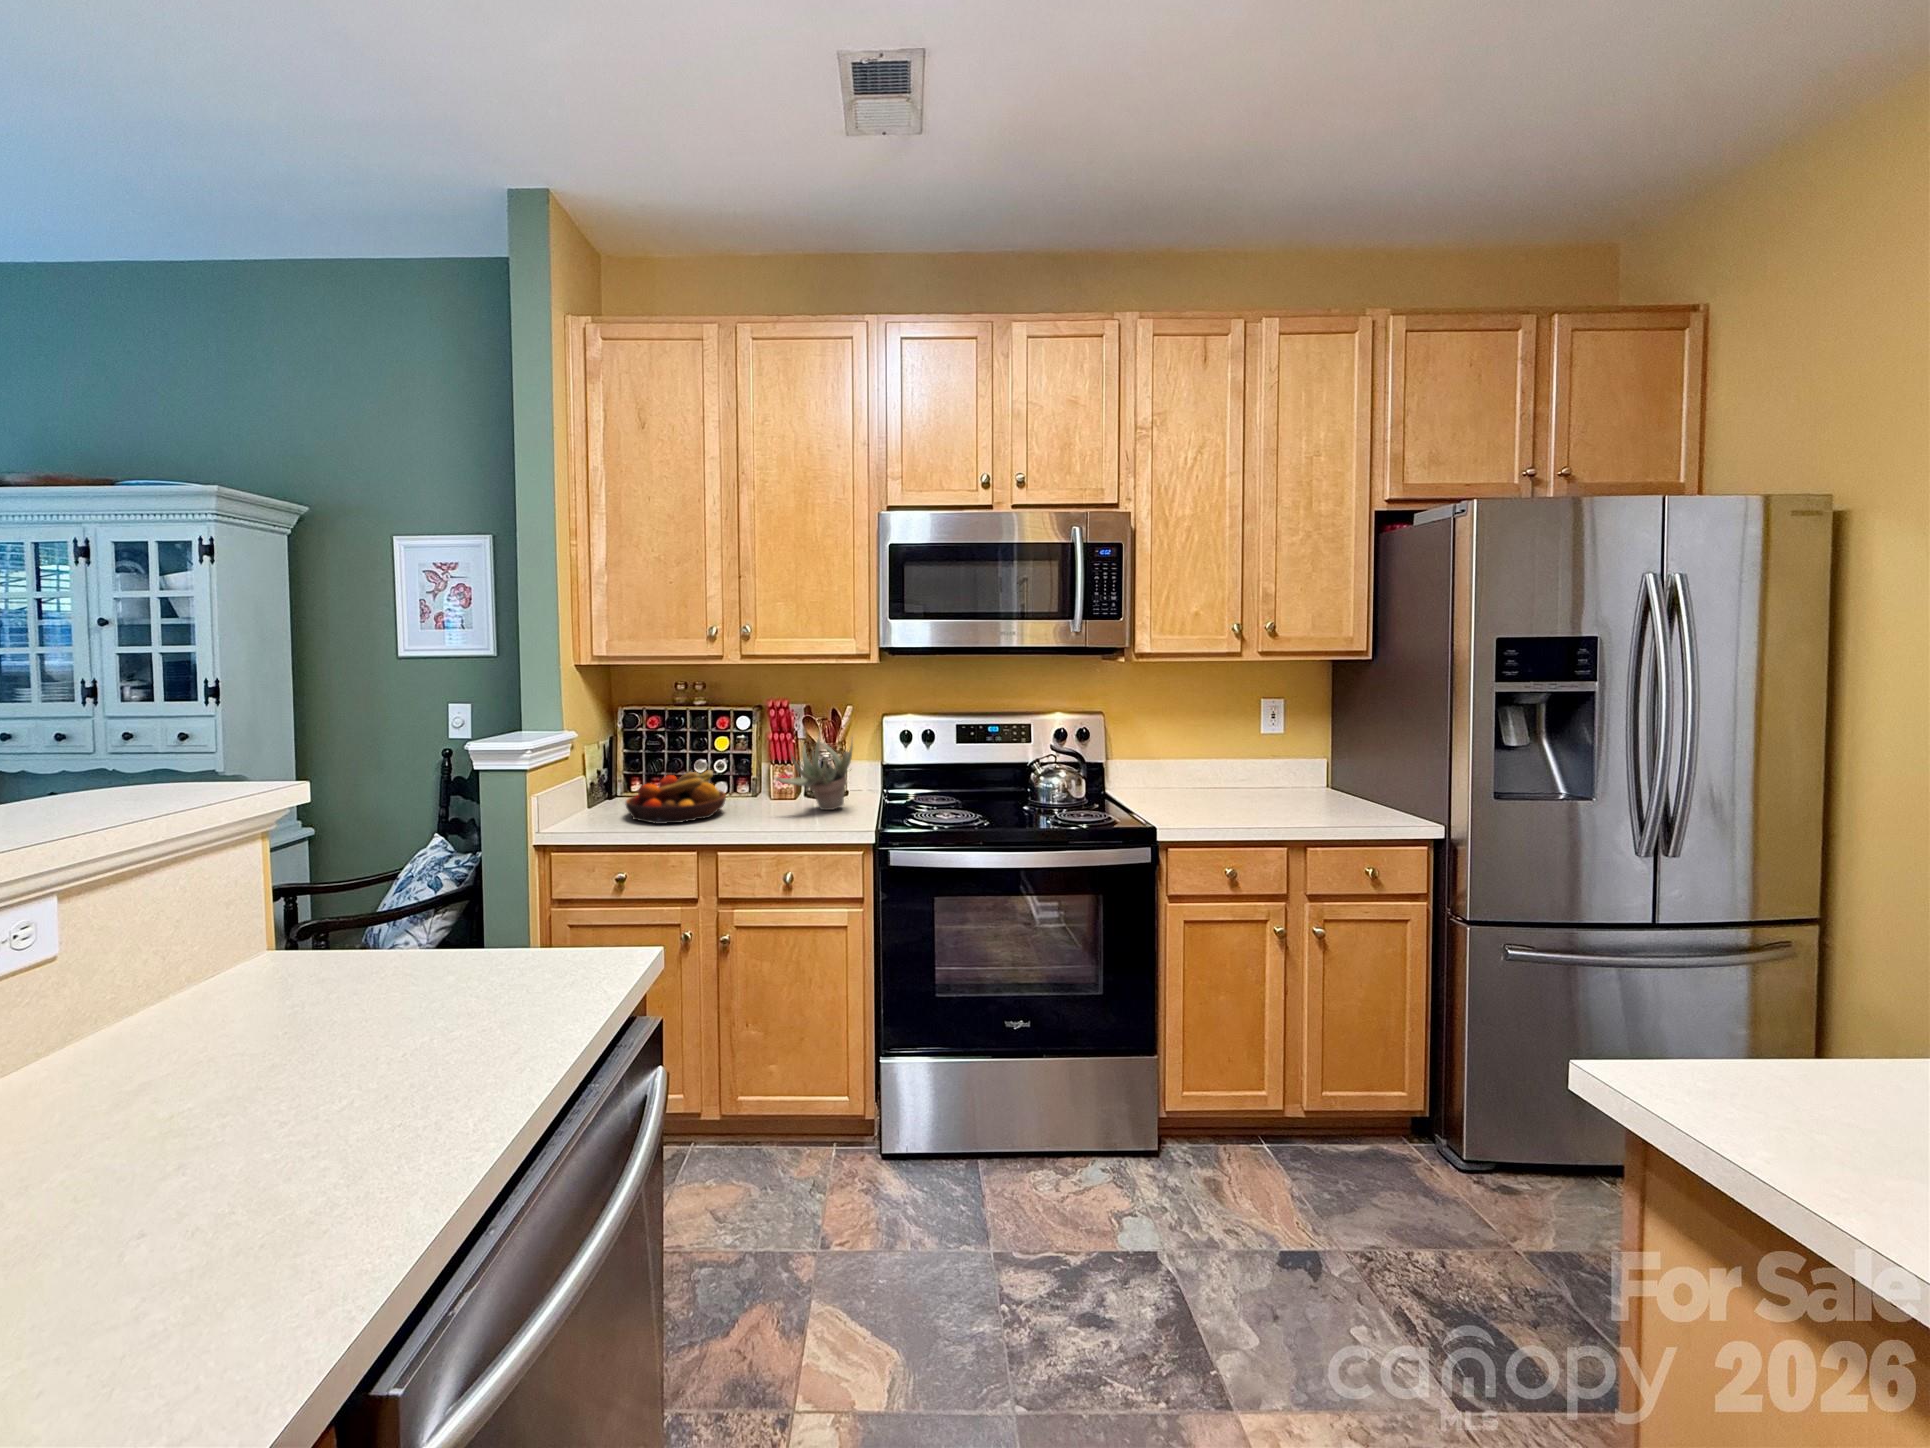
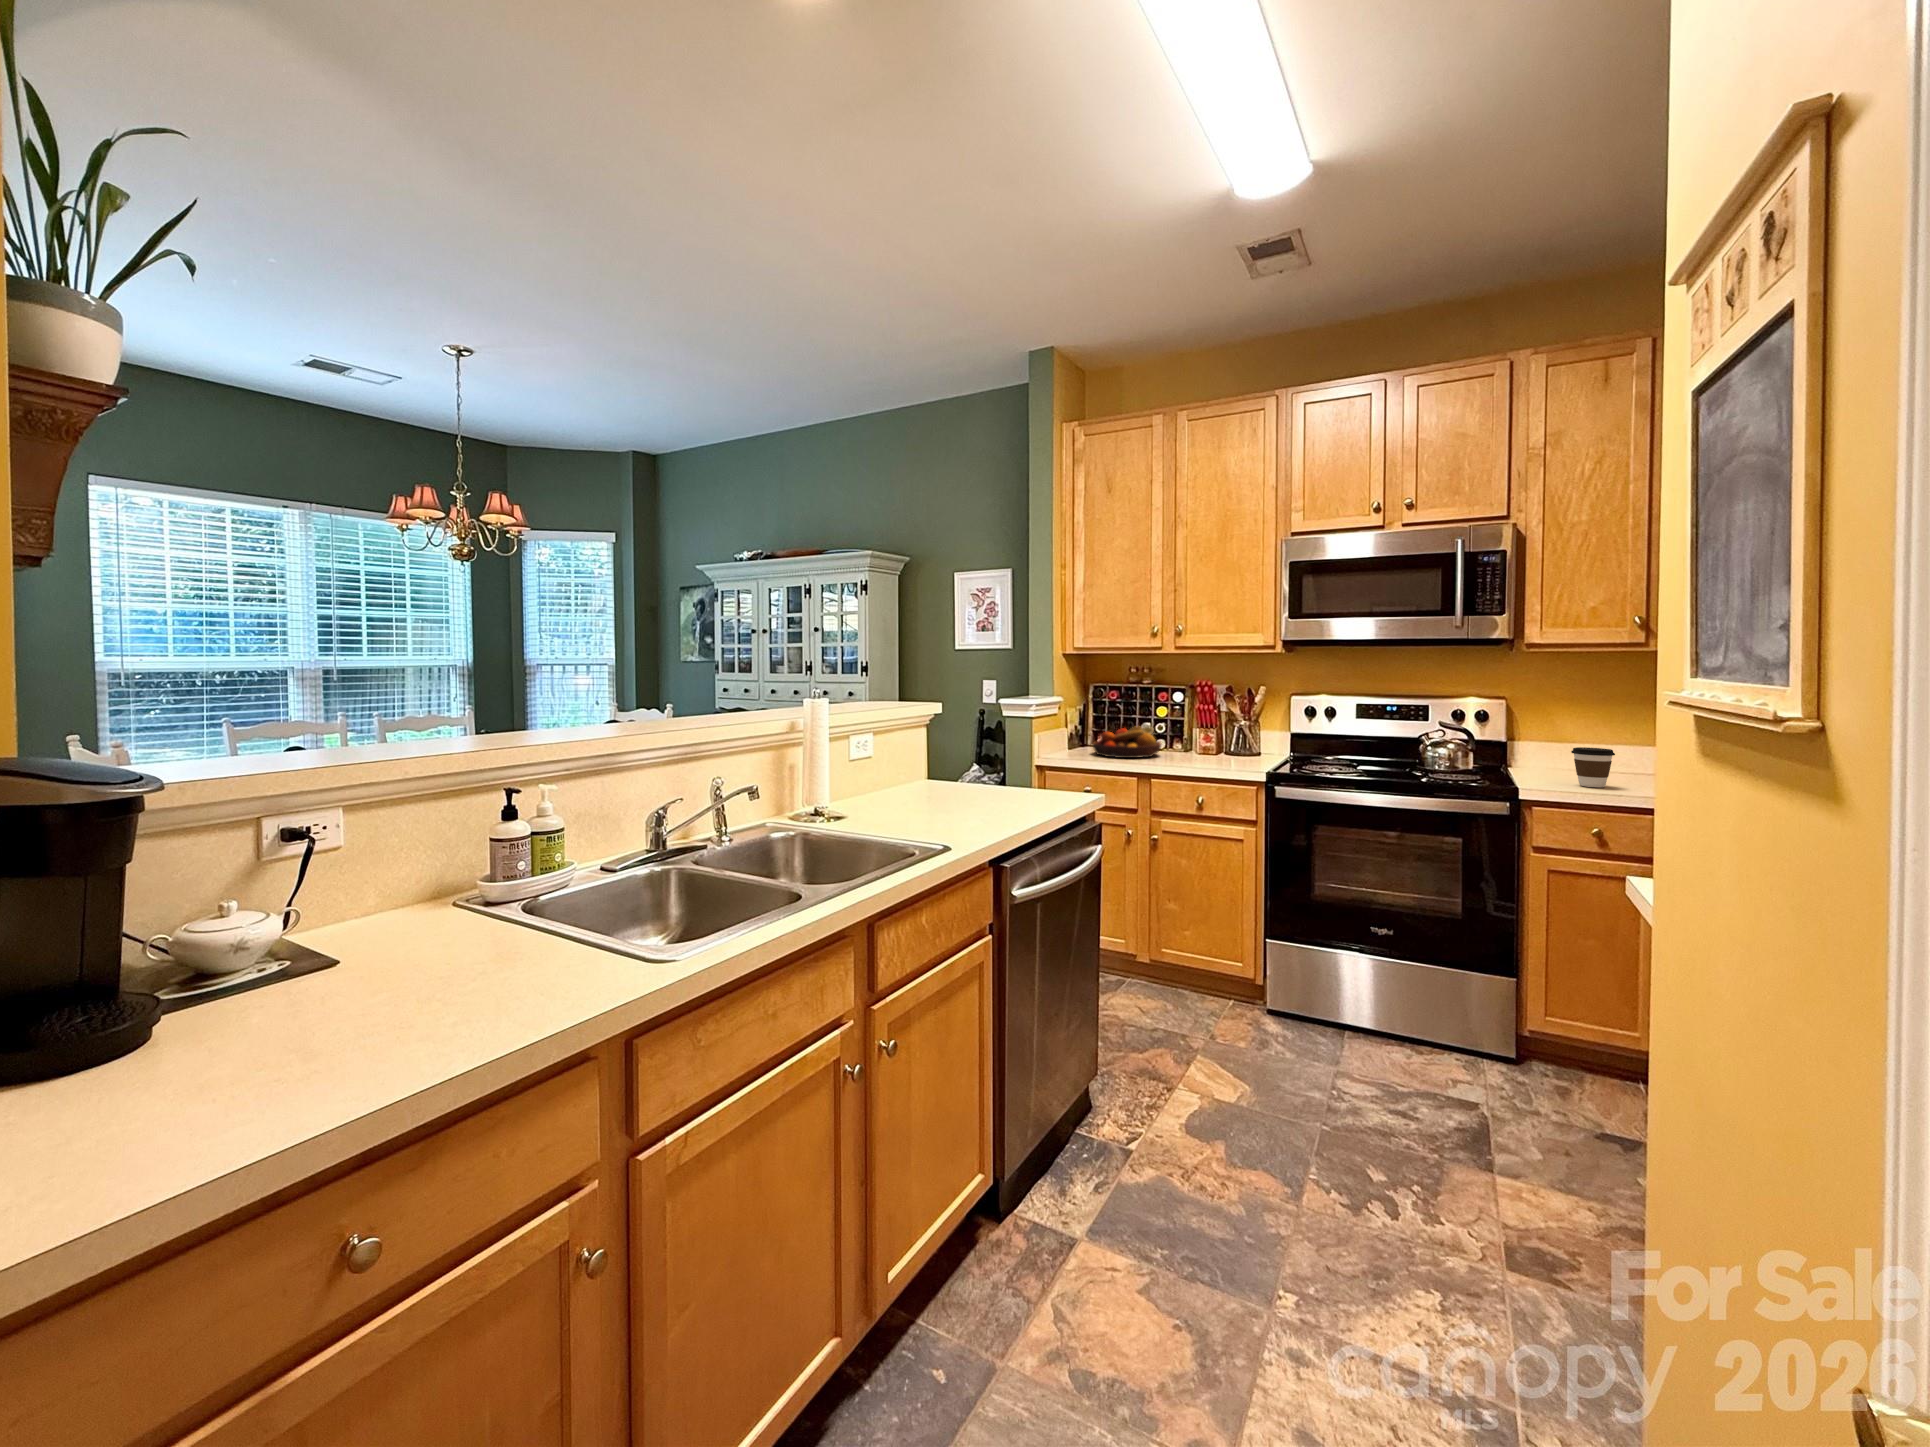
succulent plant: present [775,732,853,810] -> none [1196,698,1258,760]
coffee cup: none [1189,772,1230,818] -> present [1571,747,1615,787]

